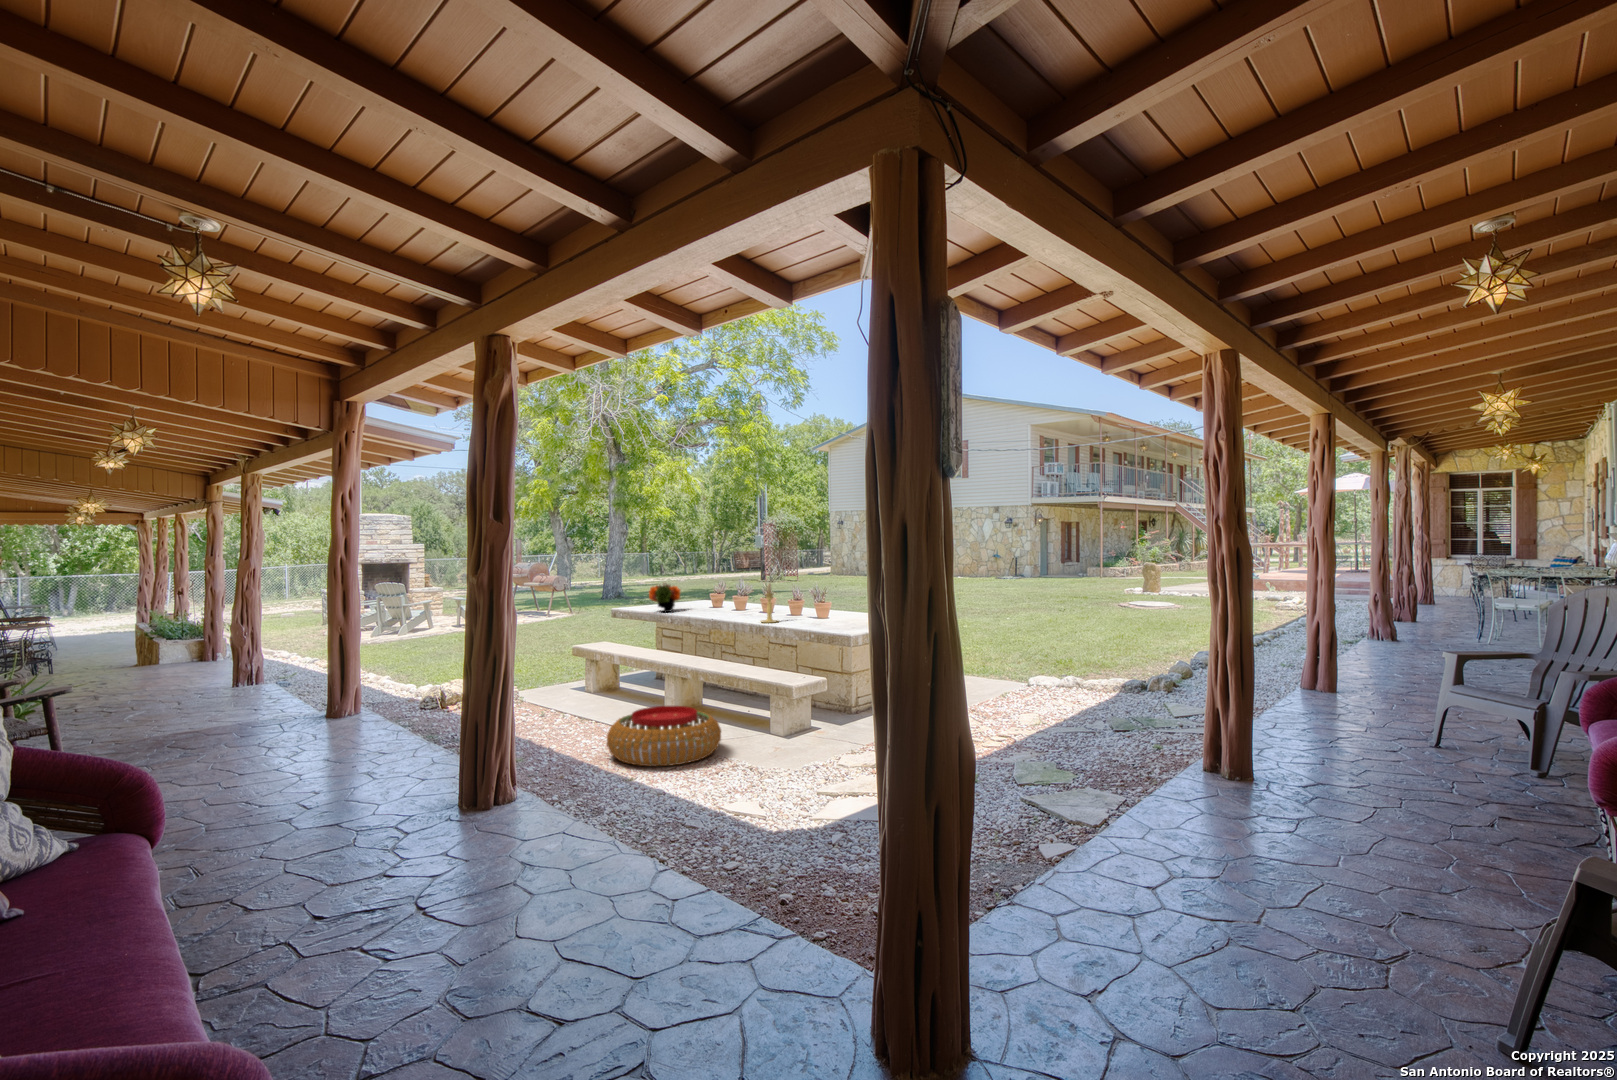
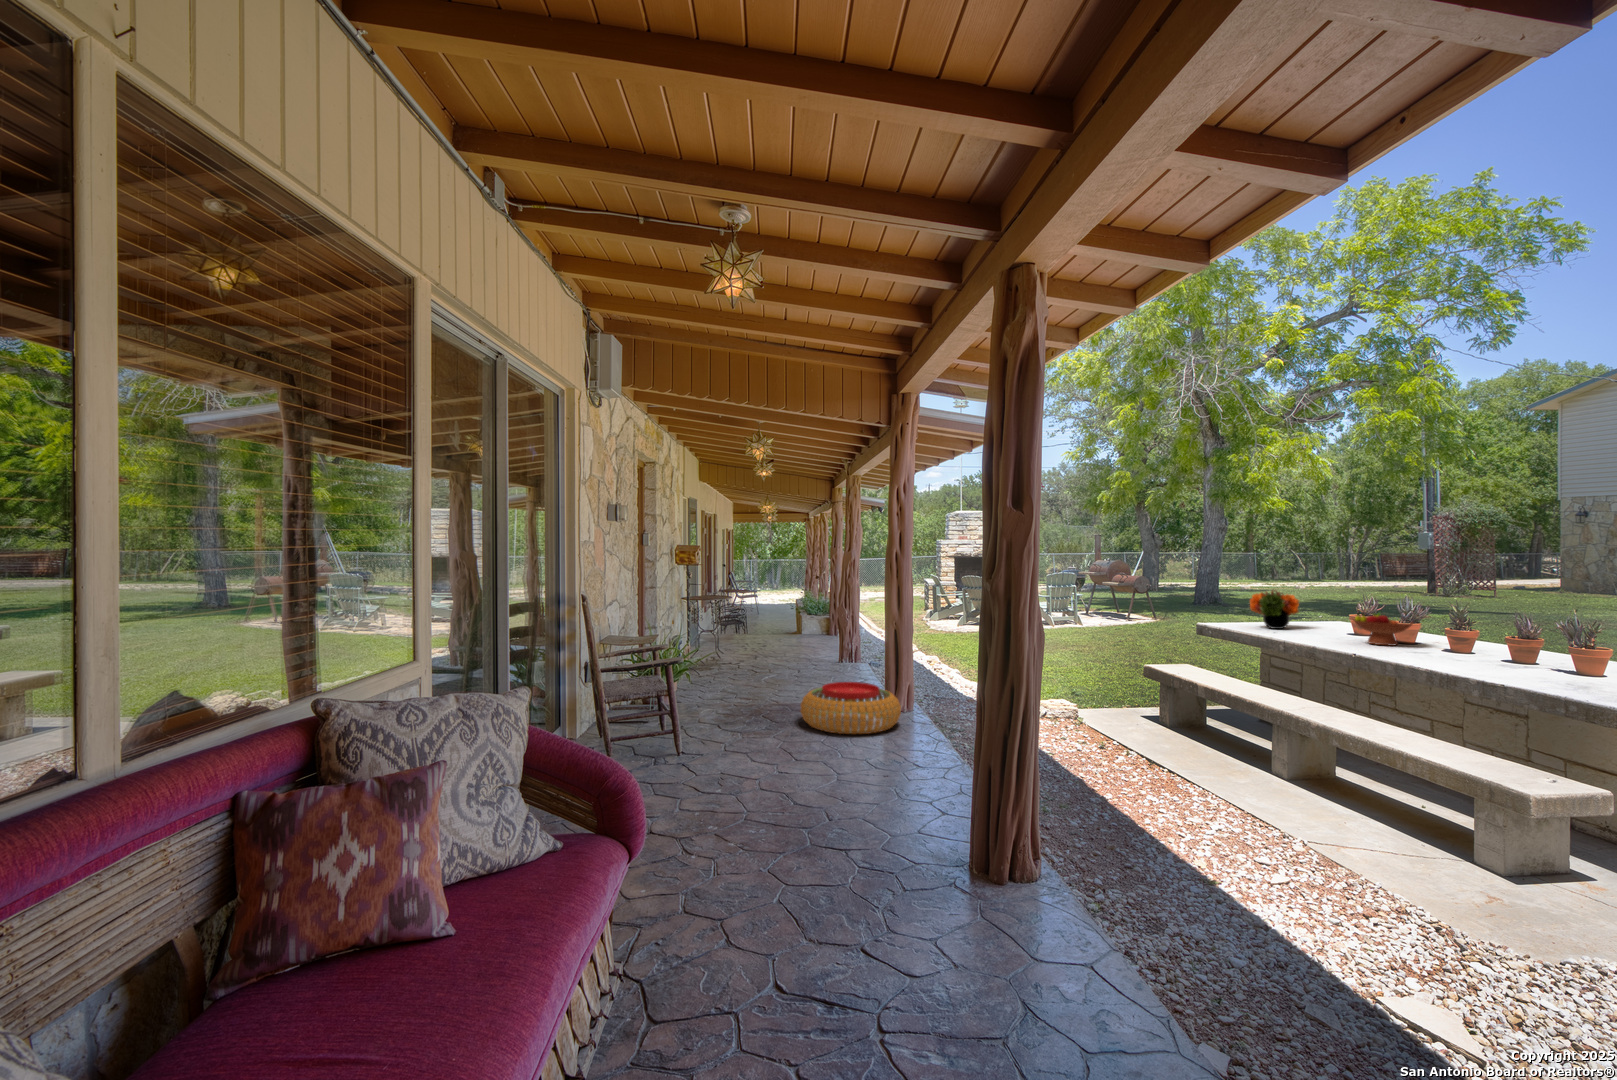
candle holder: present [762,584,778,623] -> none [1447,600,1489,664]
fruit bowl: none [712,595,745,617] -> present [1353,612,1413,646]
pouf: present [607,706,721,766] -> present [801,682,901,734]

